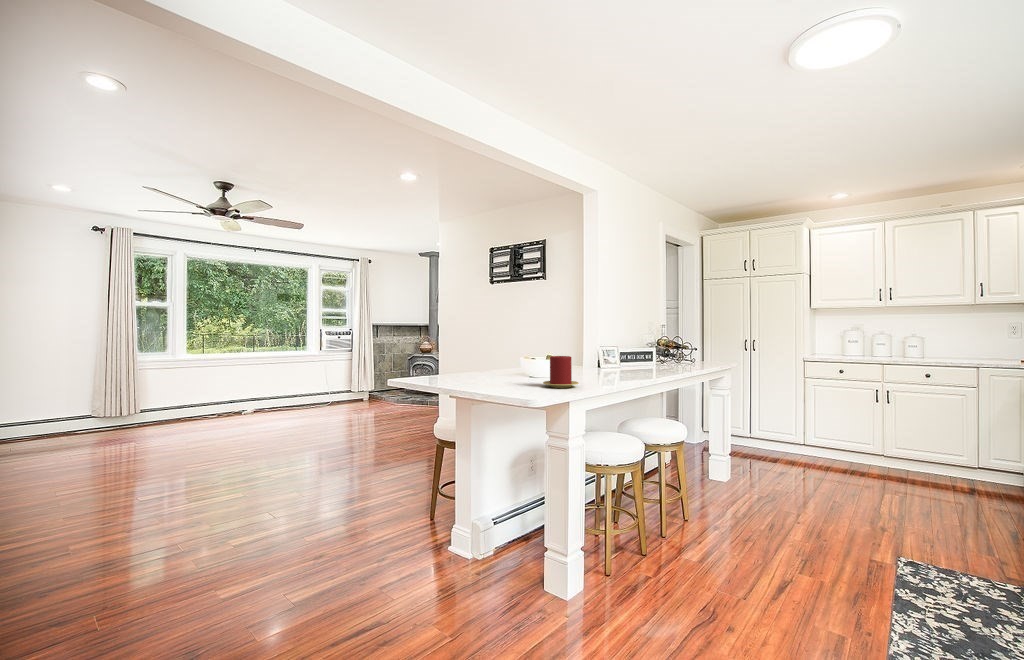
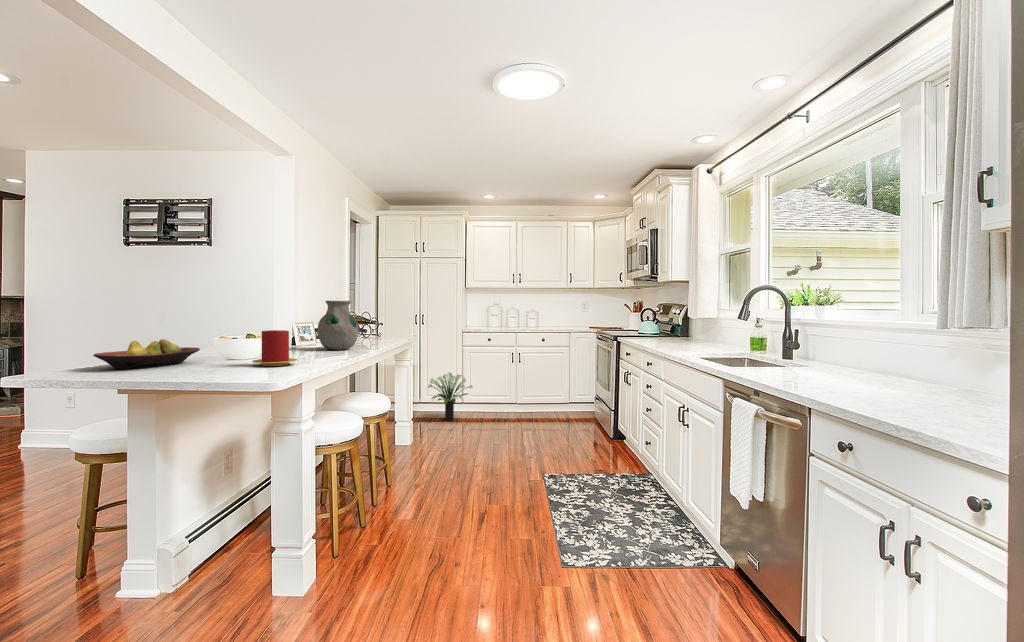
vase: none [613,326,651,374] -> present [318,301,358,350]
fruit bowl: none [446,361,512,383] -> present [93,339,200,369]
potted plant: none [753,404,813,463] -> present [428,372,472,421]

